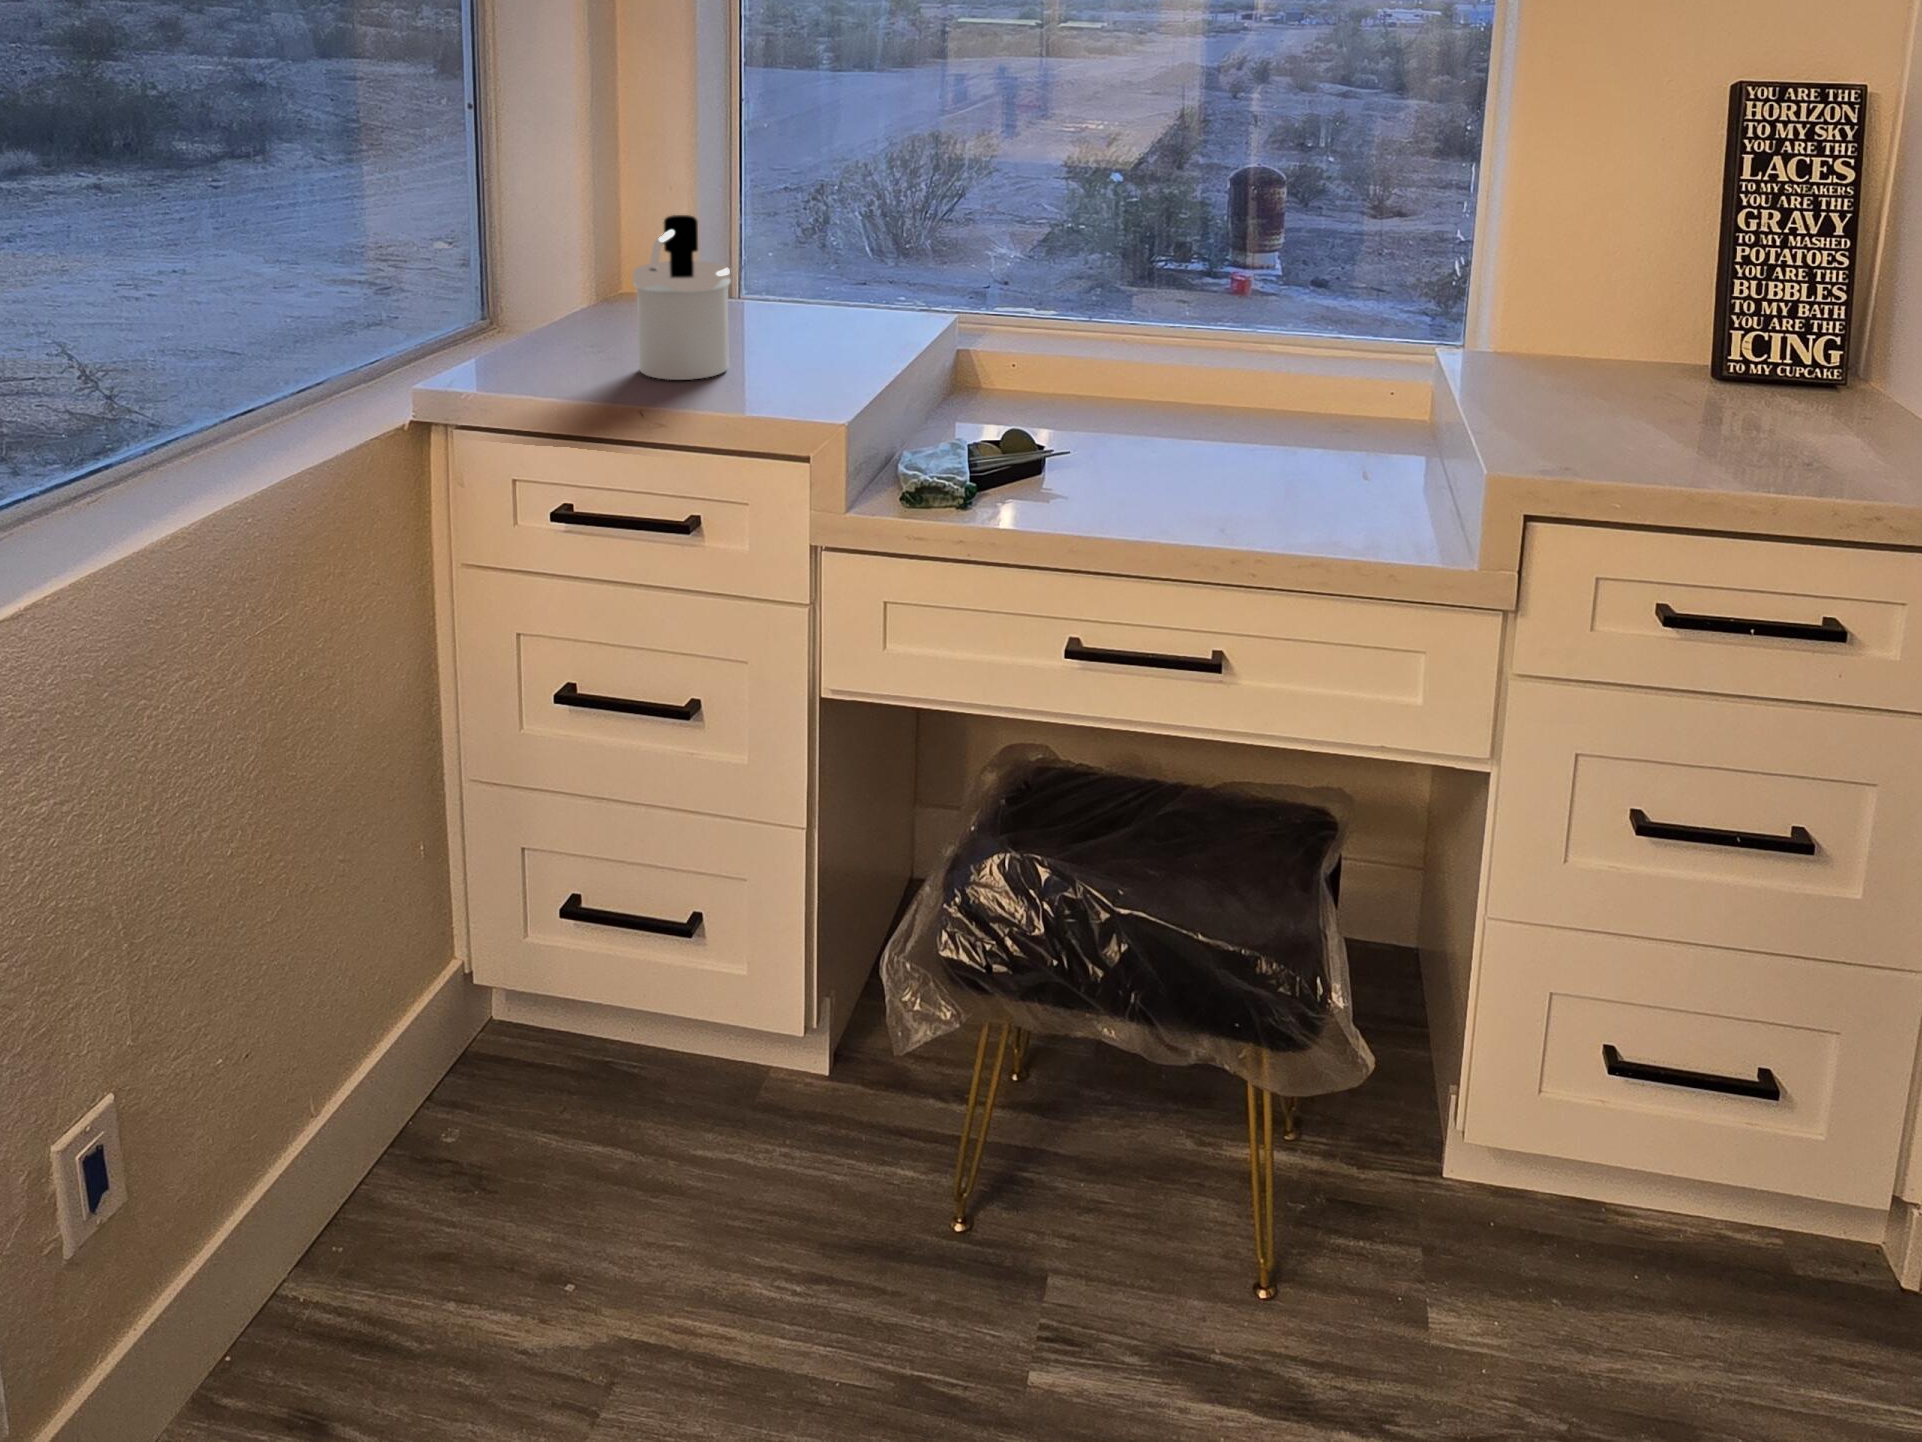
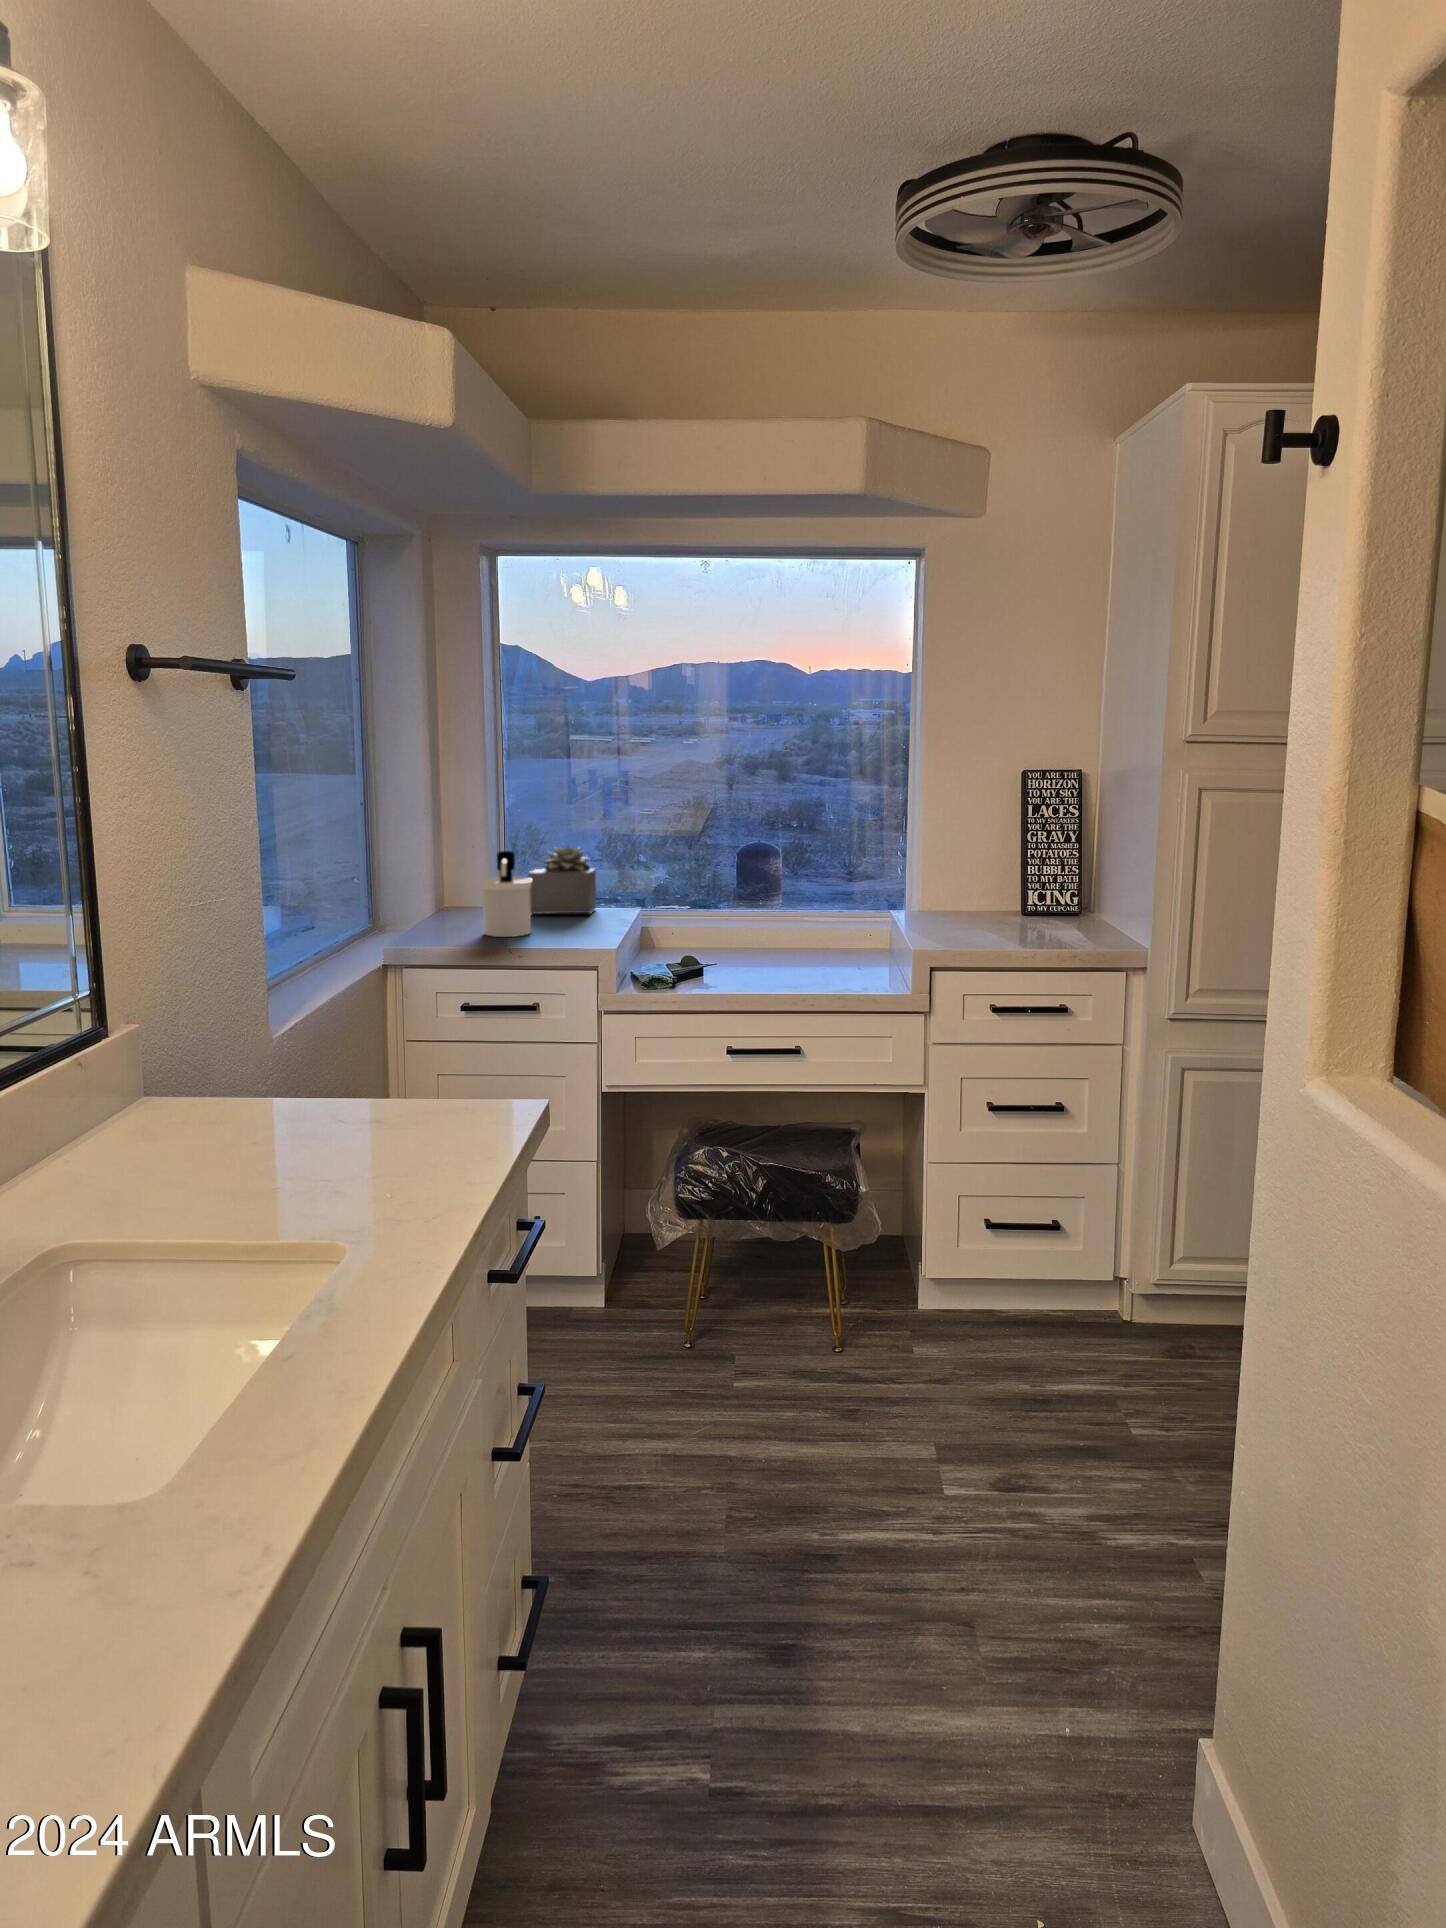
succulent plant: none [760,197,891,326] -> present [528,846,596,914]

